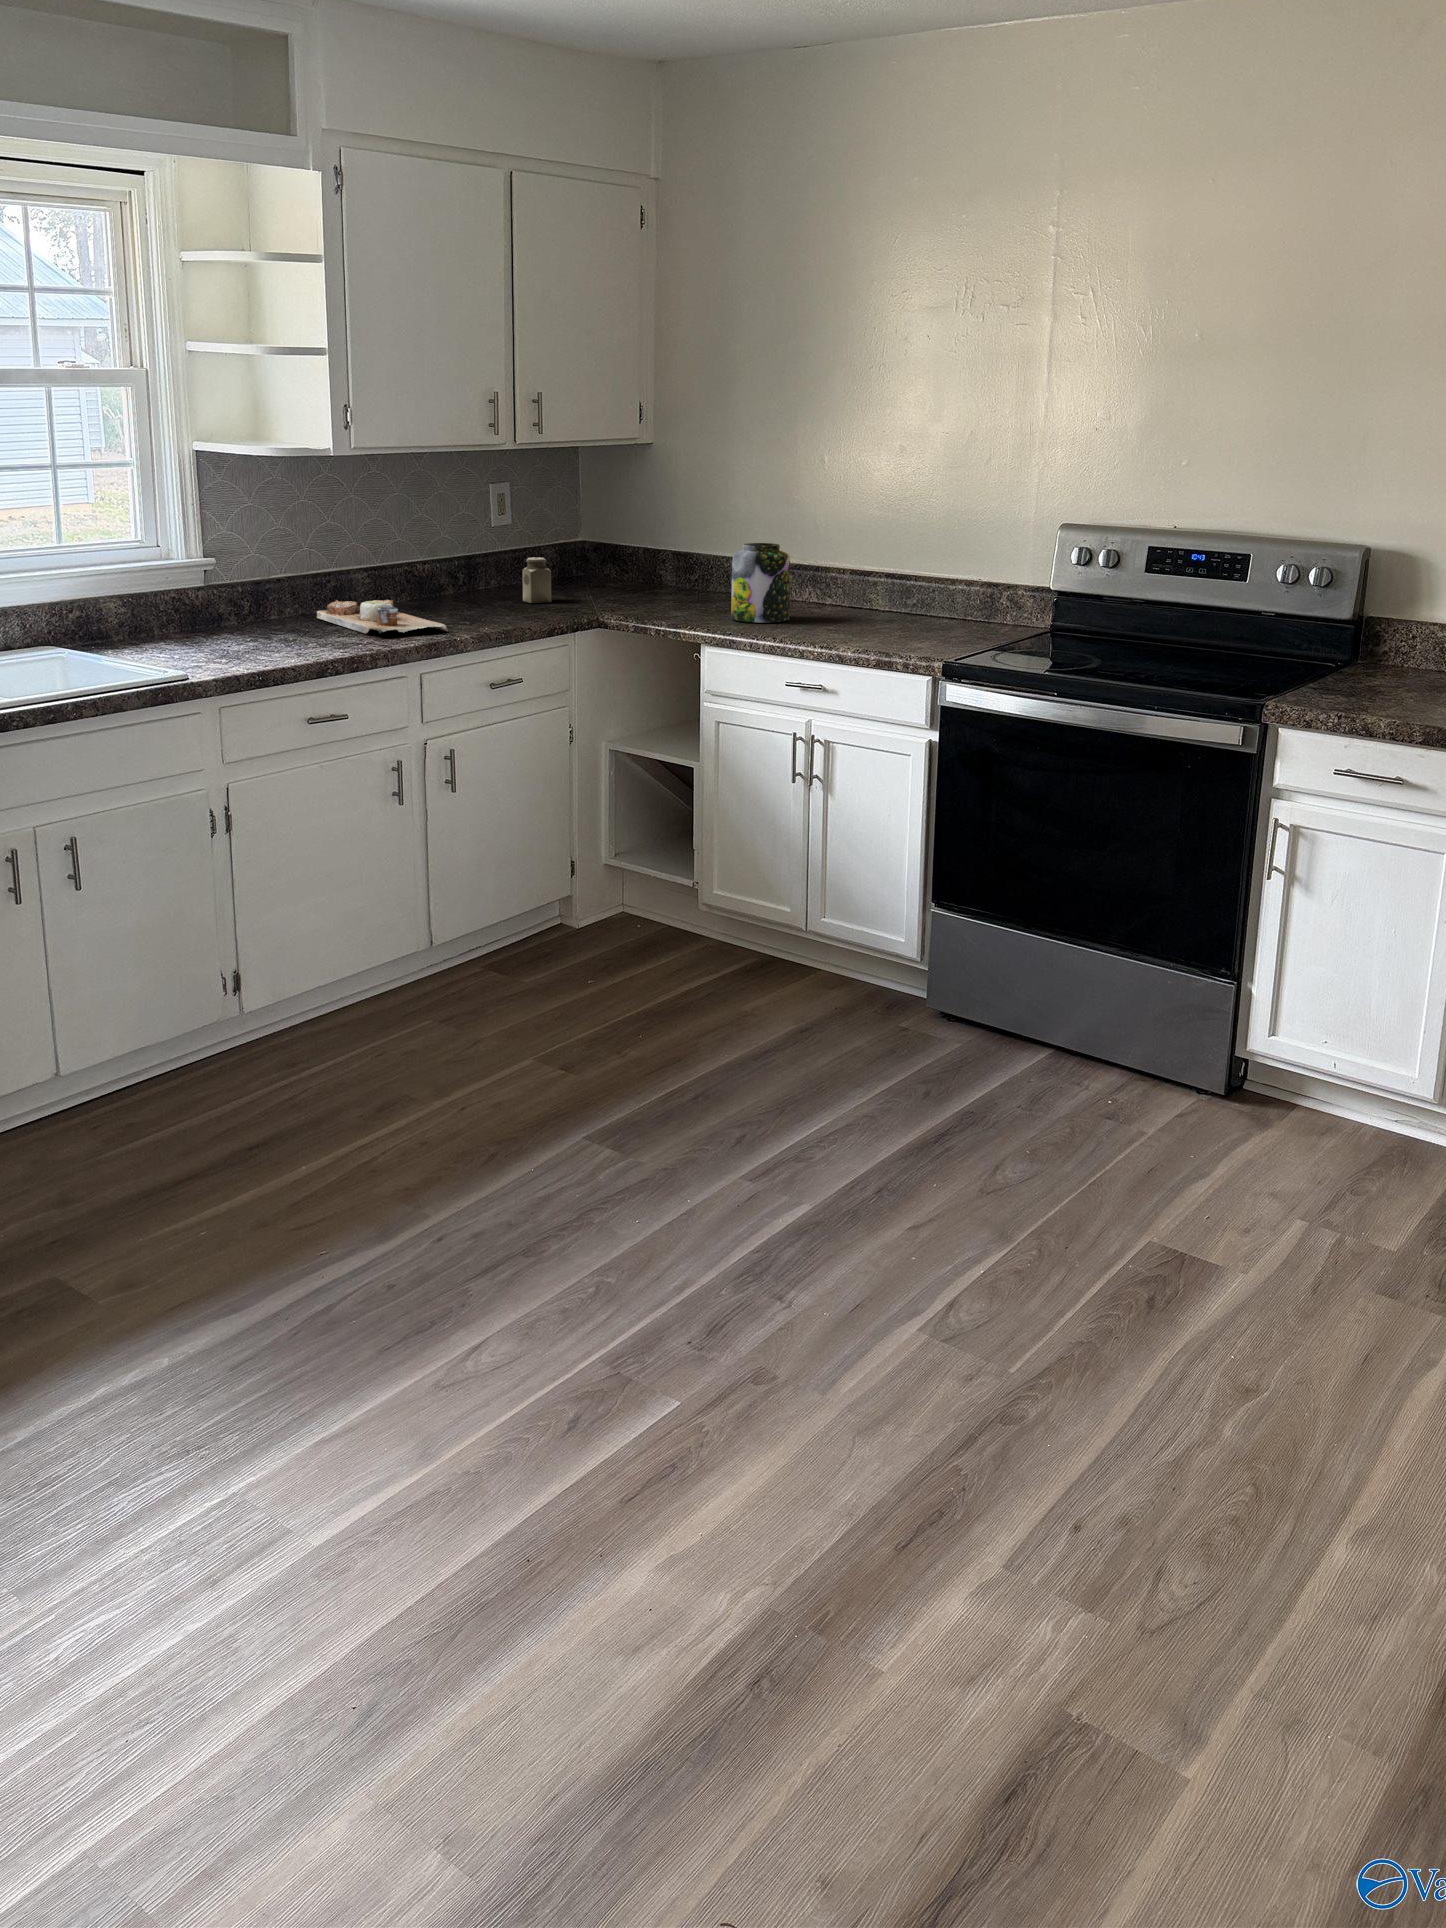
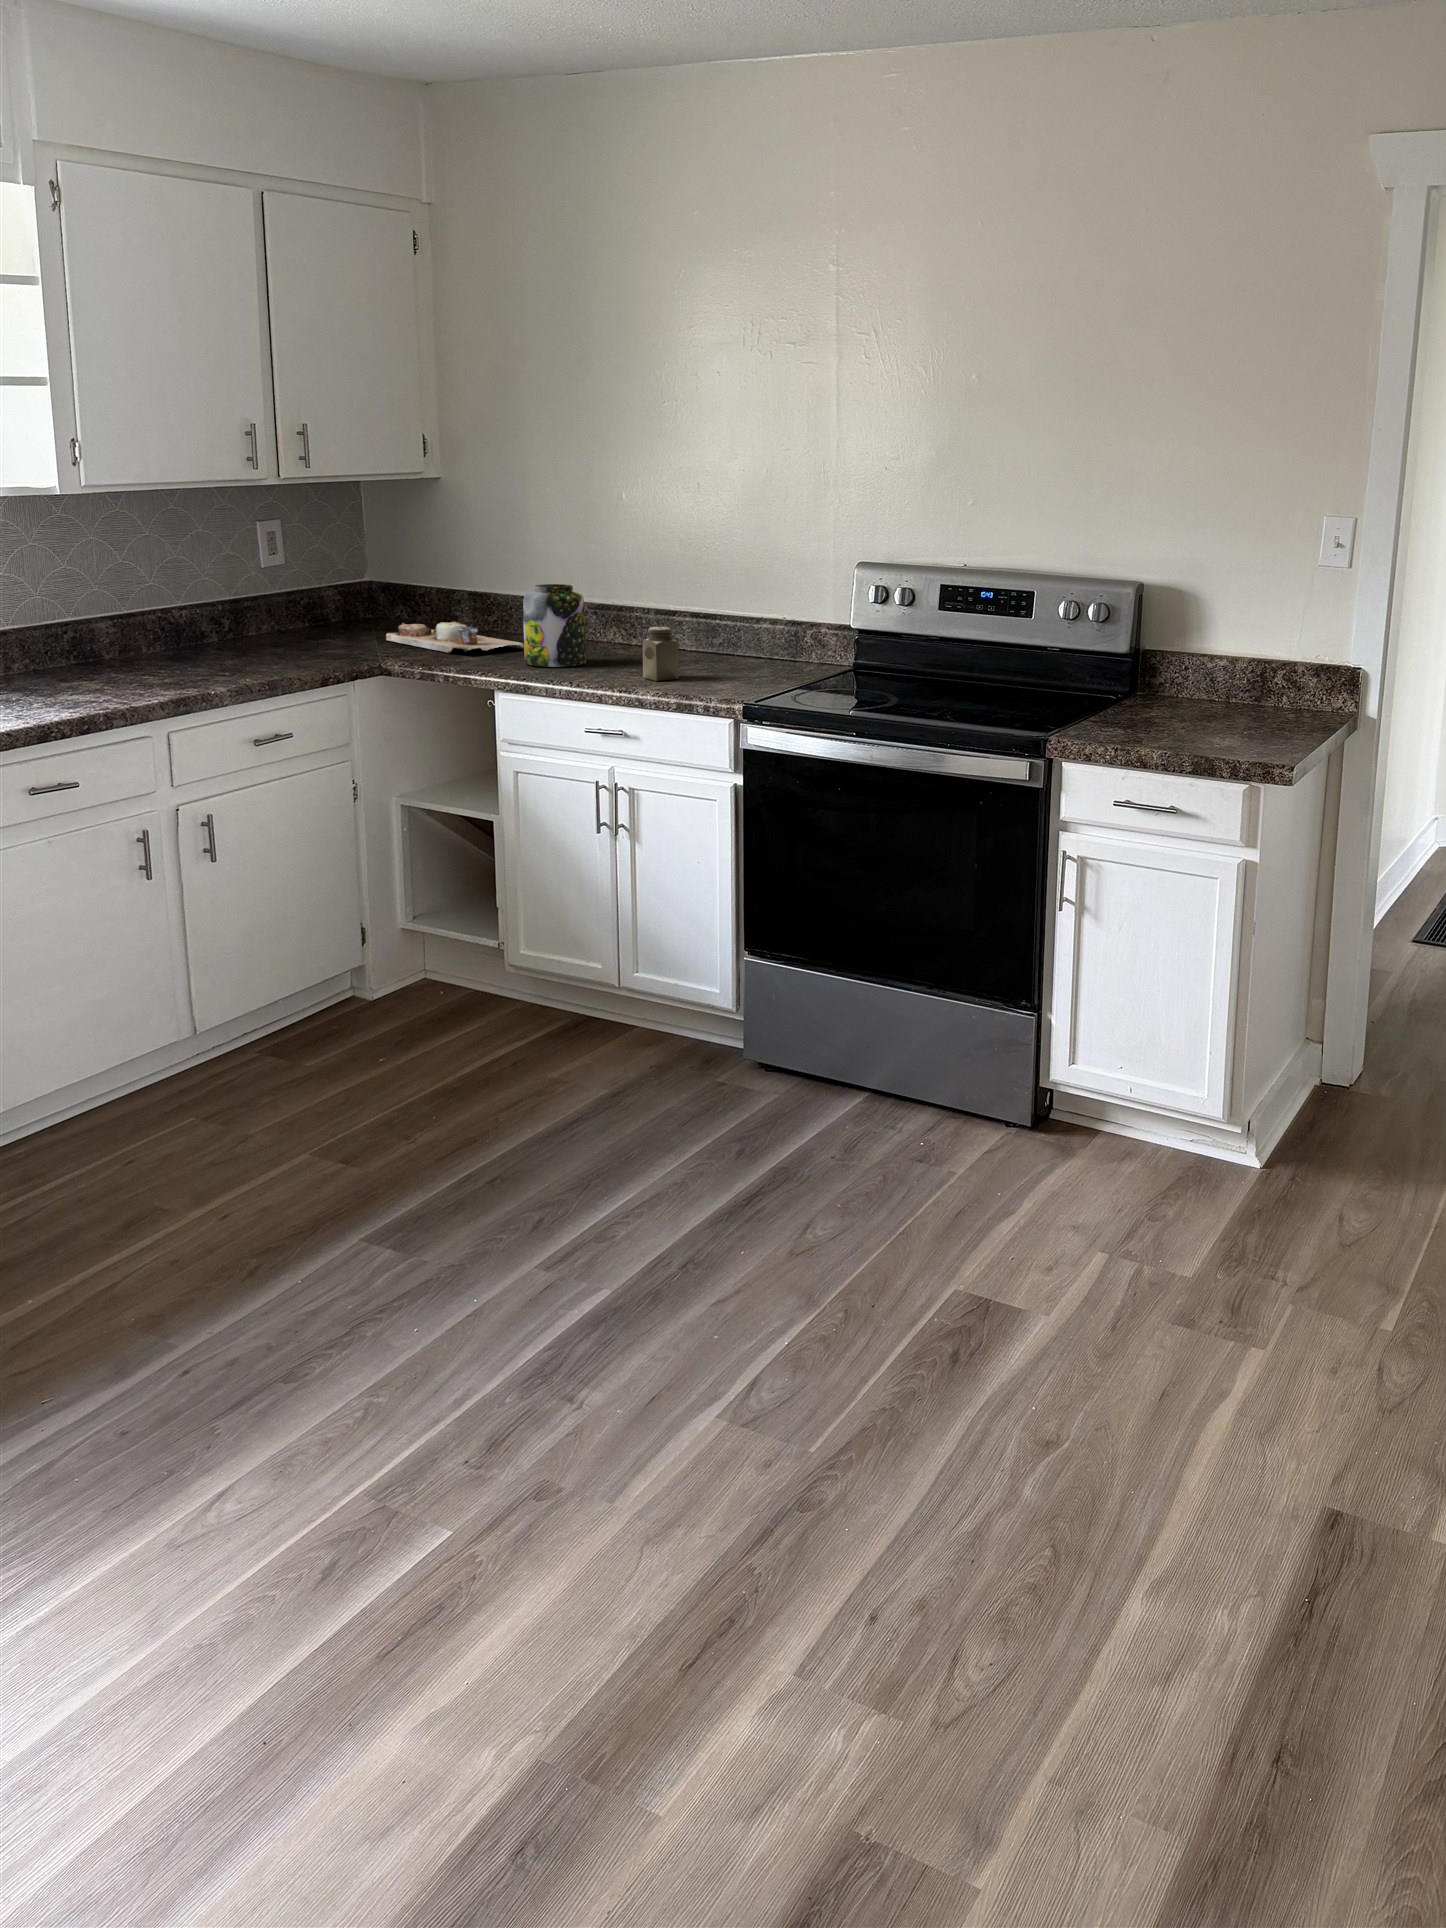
salt shaker: present [522,557,551,603] -> present [642,627,679,681]
cutting board: present [317,600,448,634] -> present [386,622,524,653]

